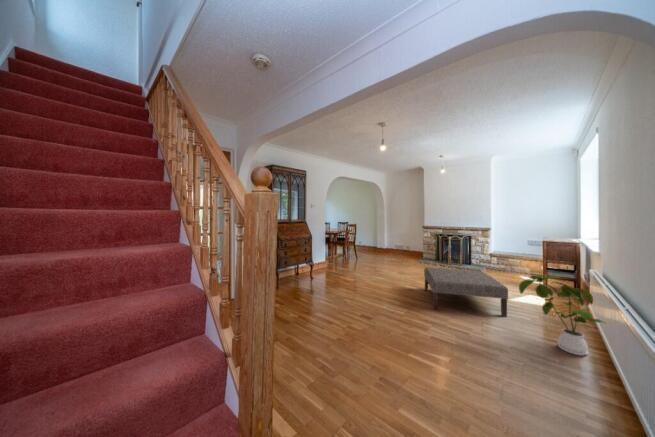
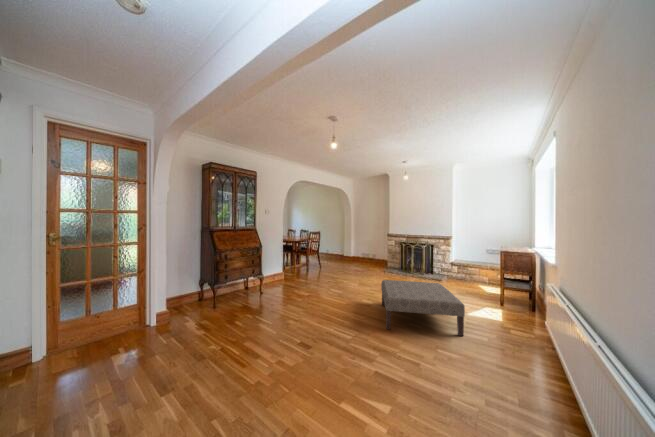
house plant: present [519,275,603,355] -> none [474,292,566,386]

